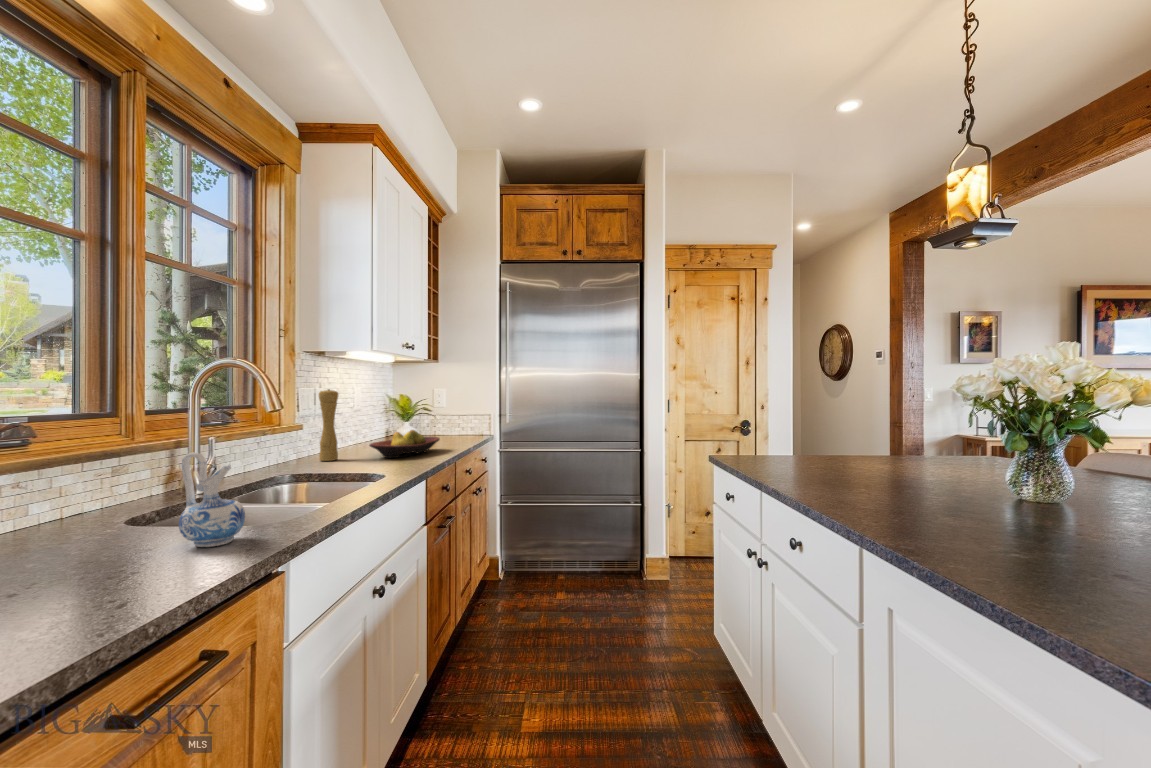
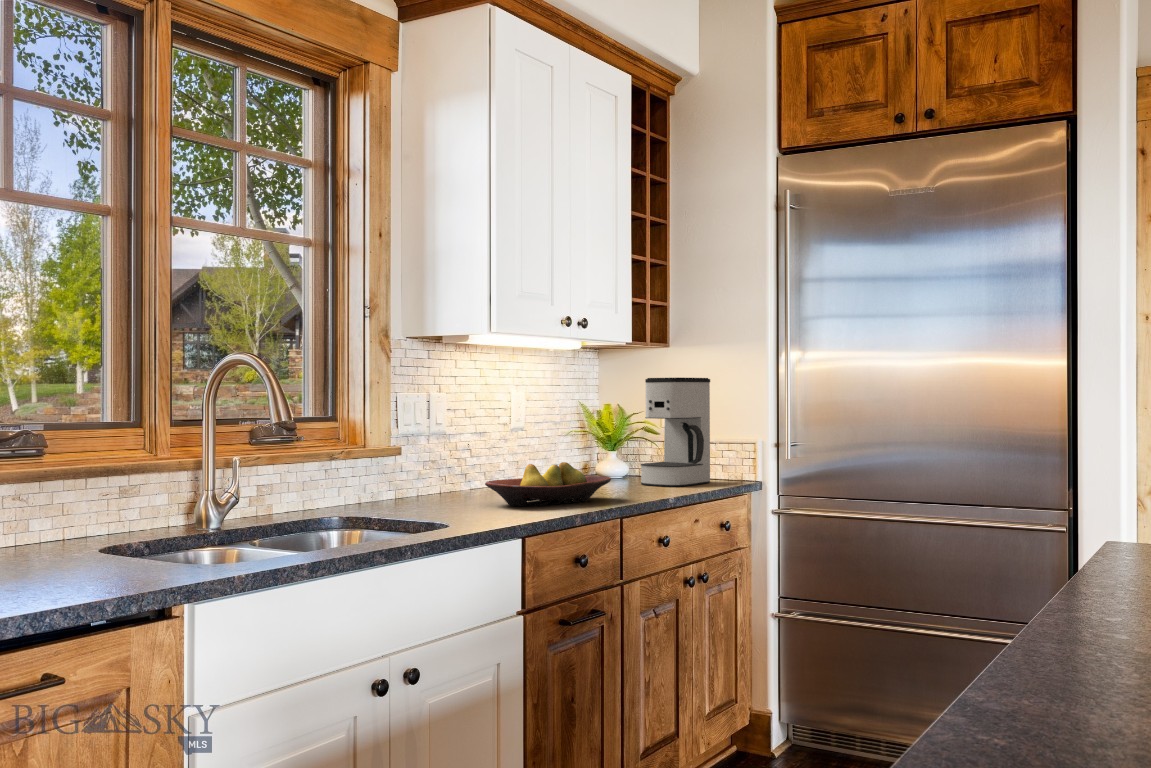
coffee maker: none [431,379,468,440] -> present [641,378,710,487]
pepper mill: present [319,389,338,461] -> none [417,394,446,504]
ceramic pitcher: present [179,453,245,547] -> none [82,465,154,579]

